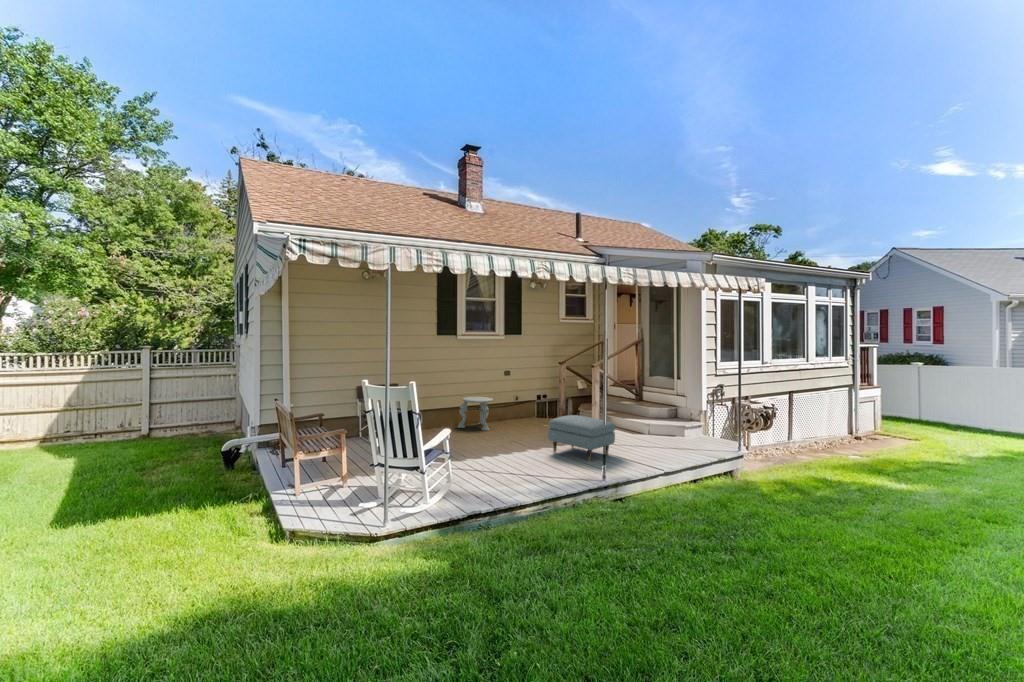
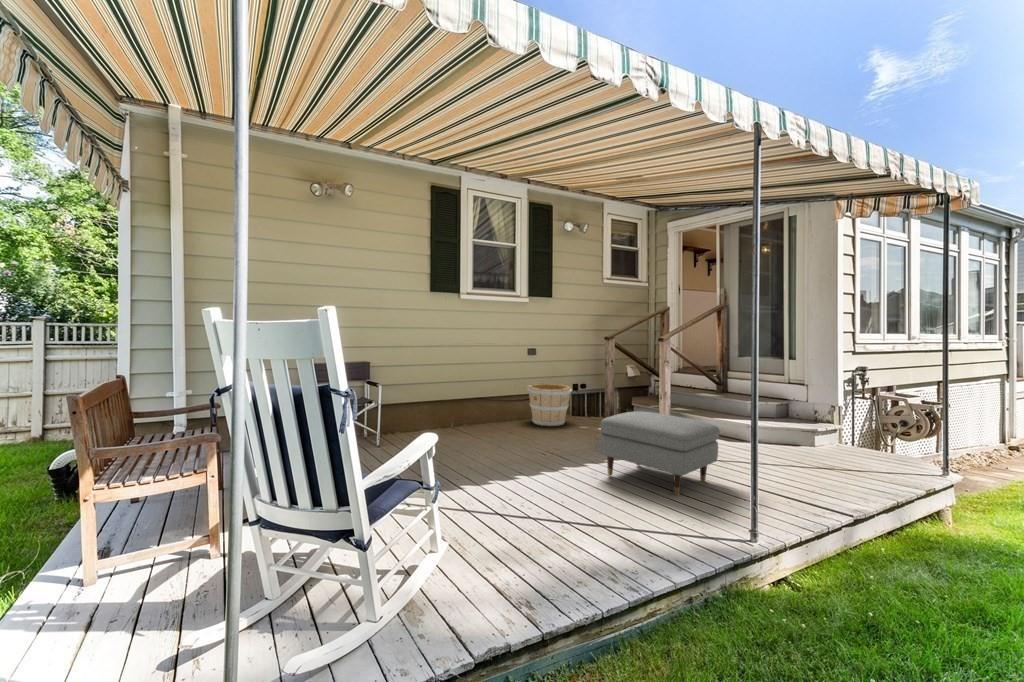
wooden bucket: none [504,395,535,425] -> present [527,383,572,426]
side table: present [458,397,493,430] -> none [460,385,511,435]

